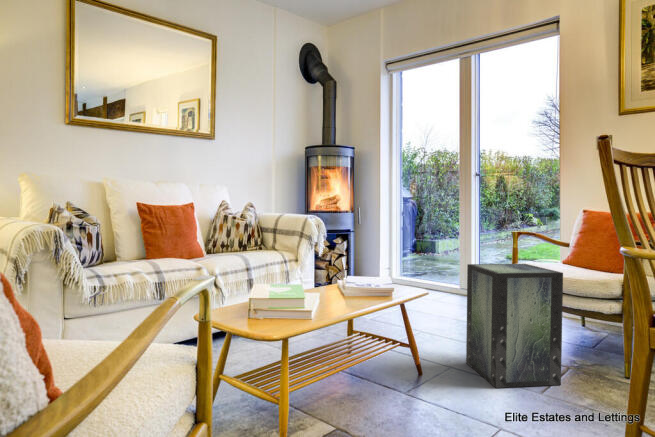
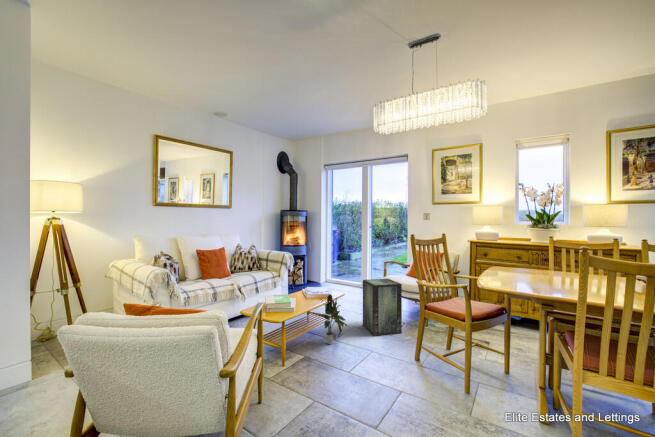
potted plant: none [364,289,437,401] -> present [319,294,347,344]

